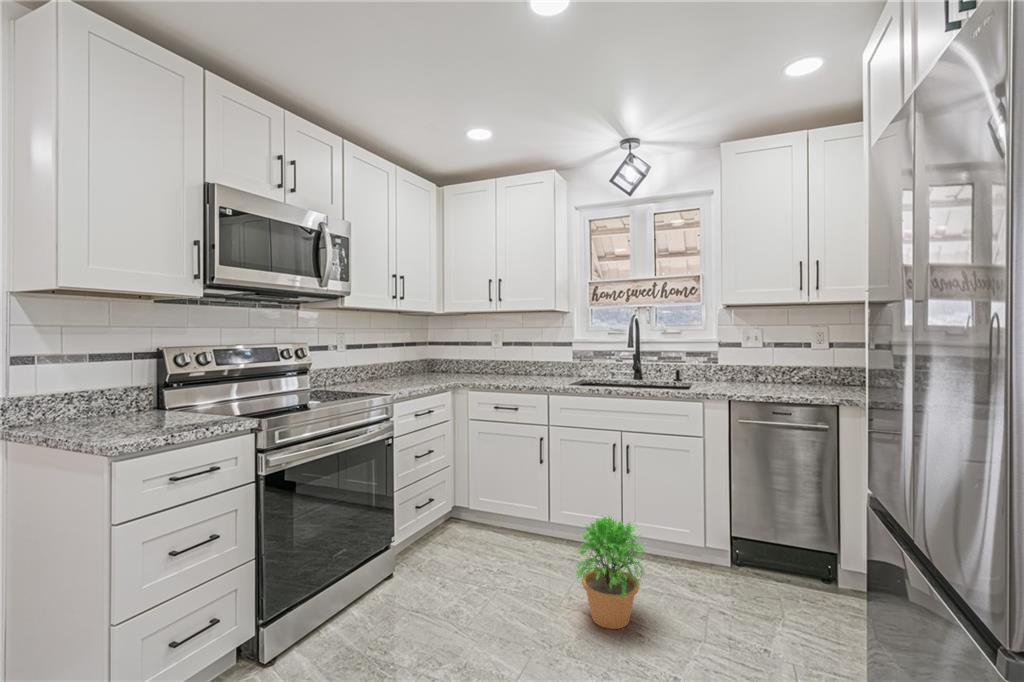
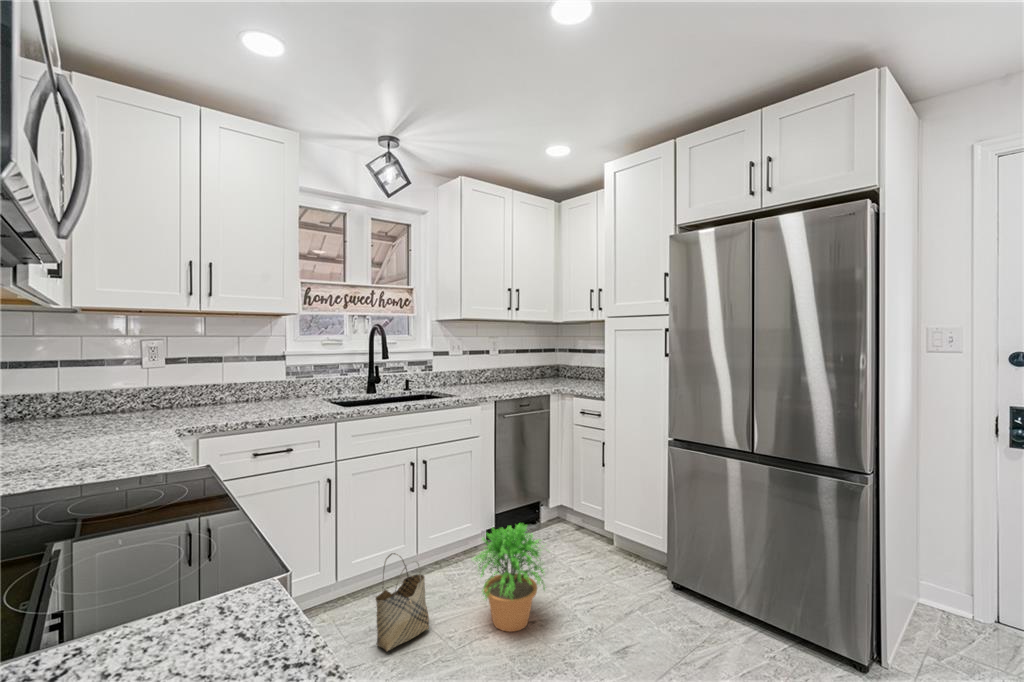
woven basket: none [511,505,561,582] -> present [376,553,429,651]

